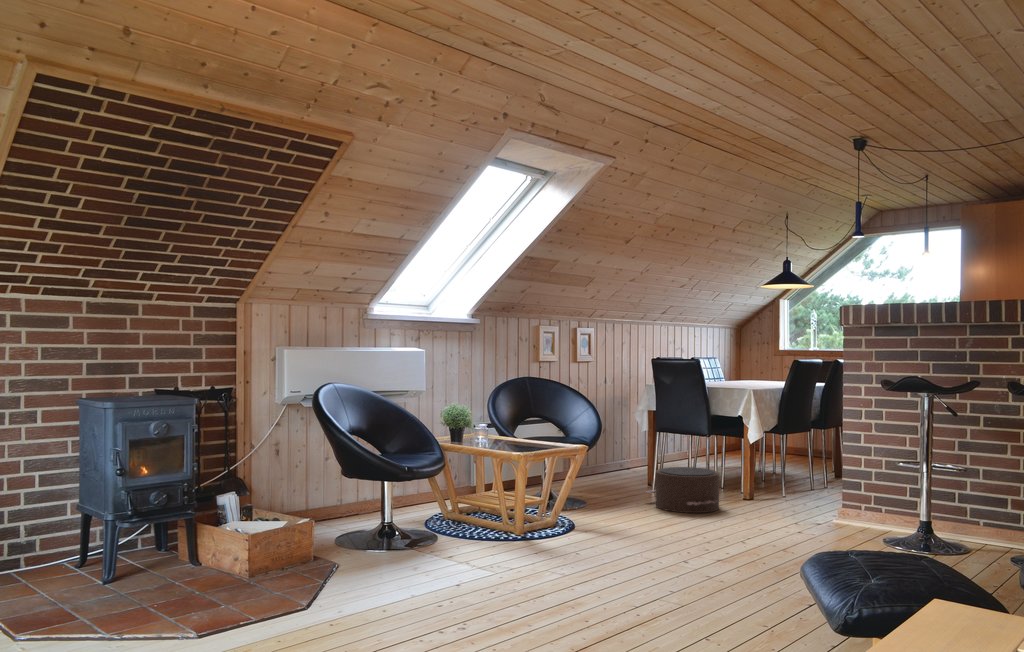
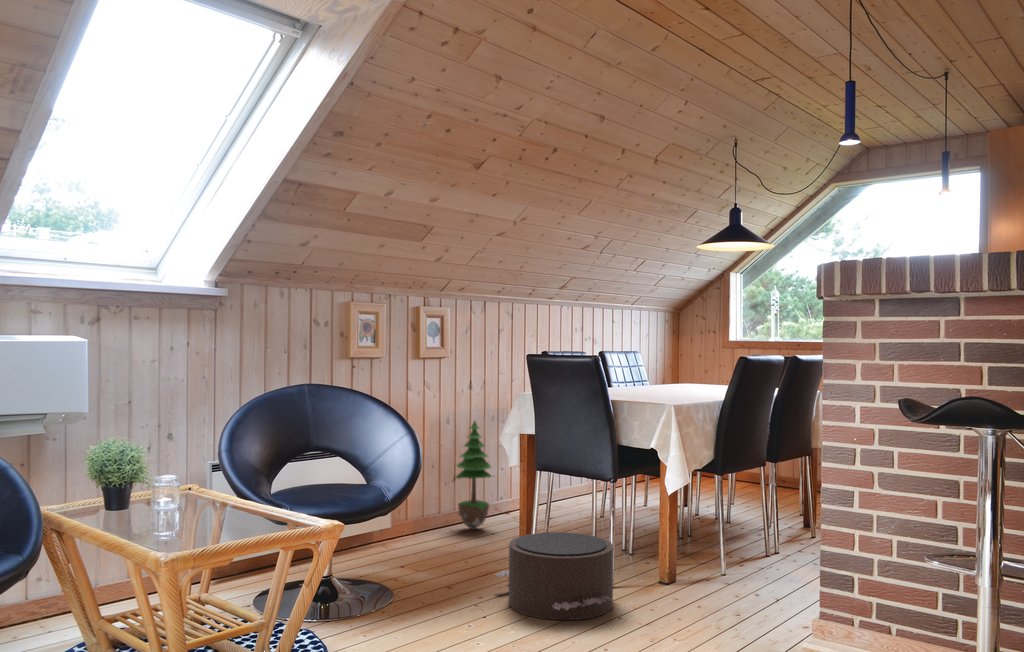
potted tree: none [599,403,625,477] -> present [454,421,492,530]

